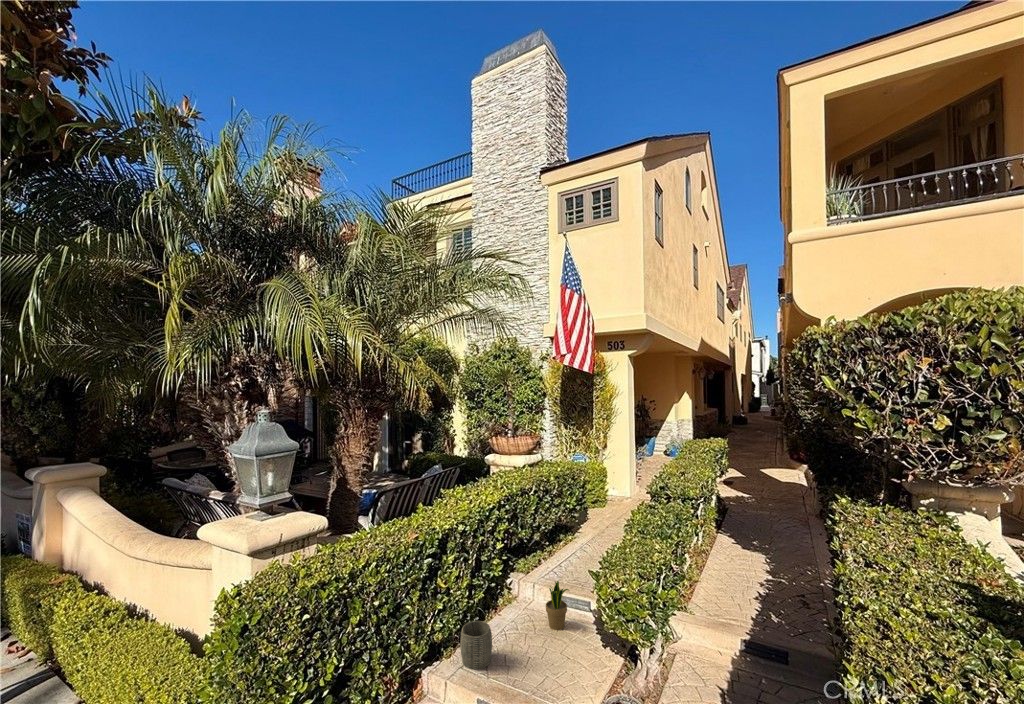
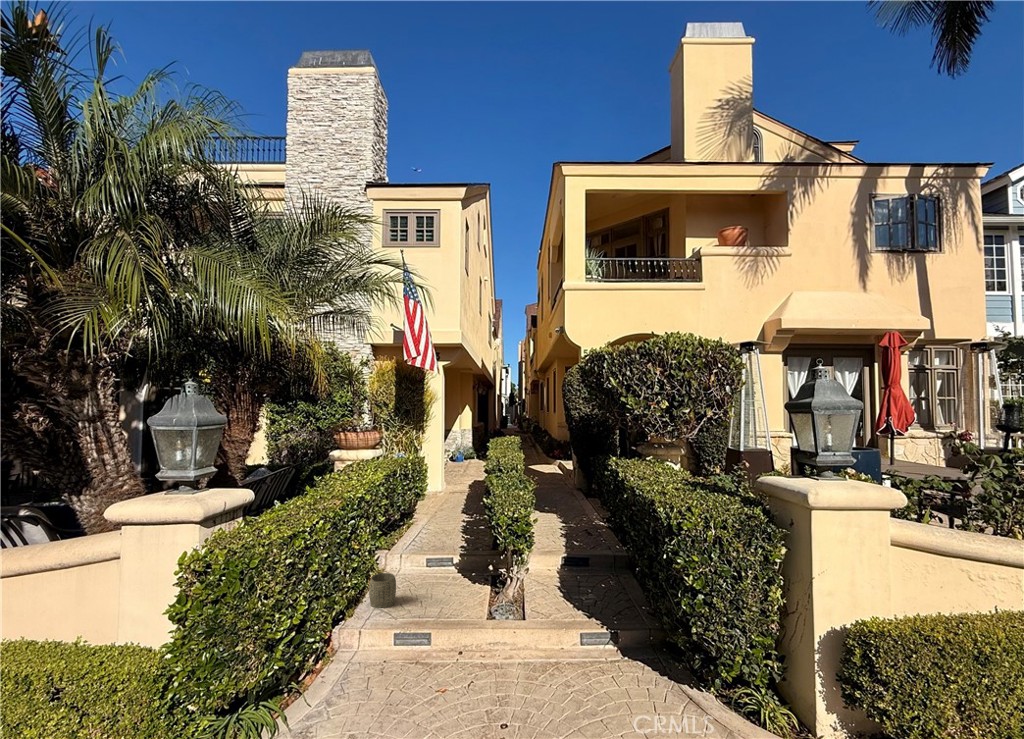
potted plant: present [546,581,569,630] -> none [421,541,440,578]

